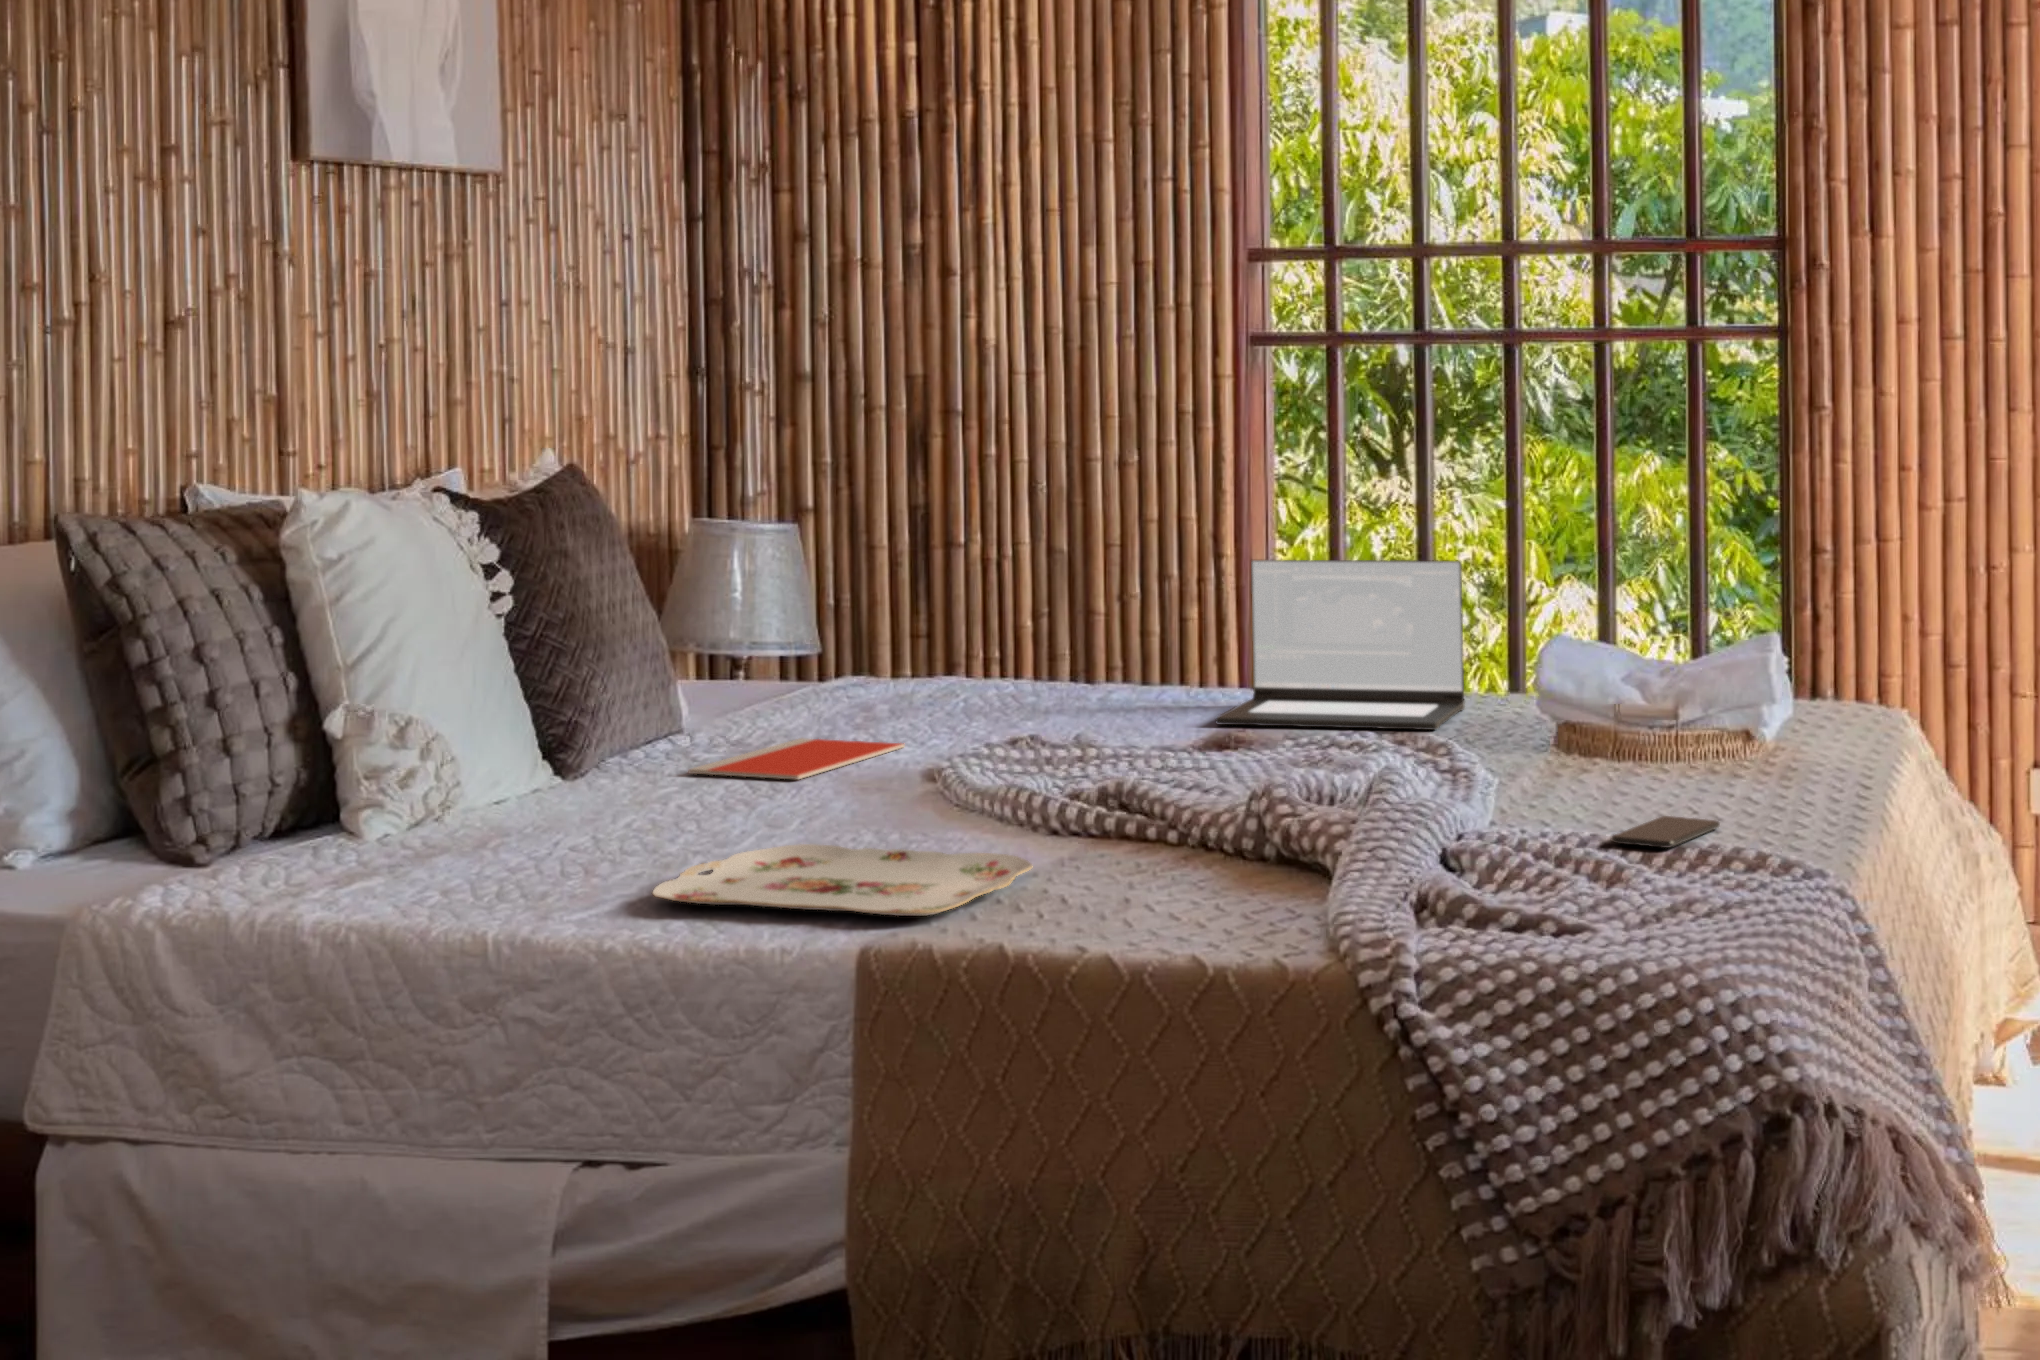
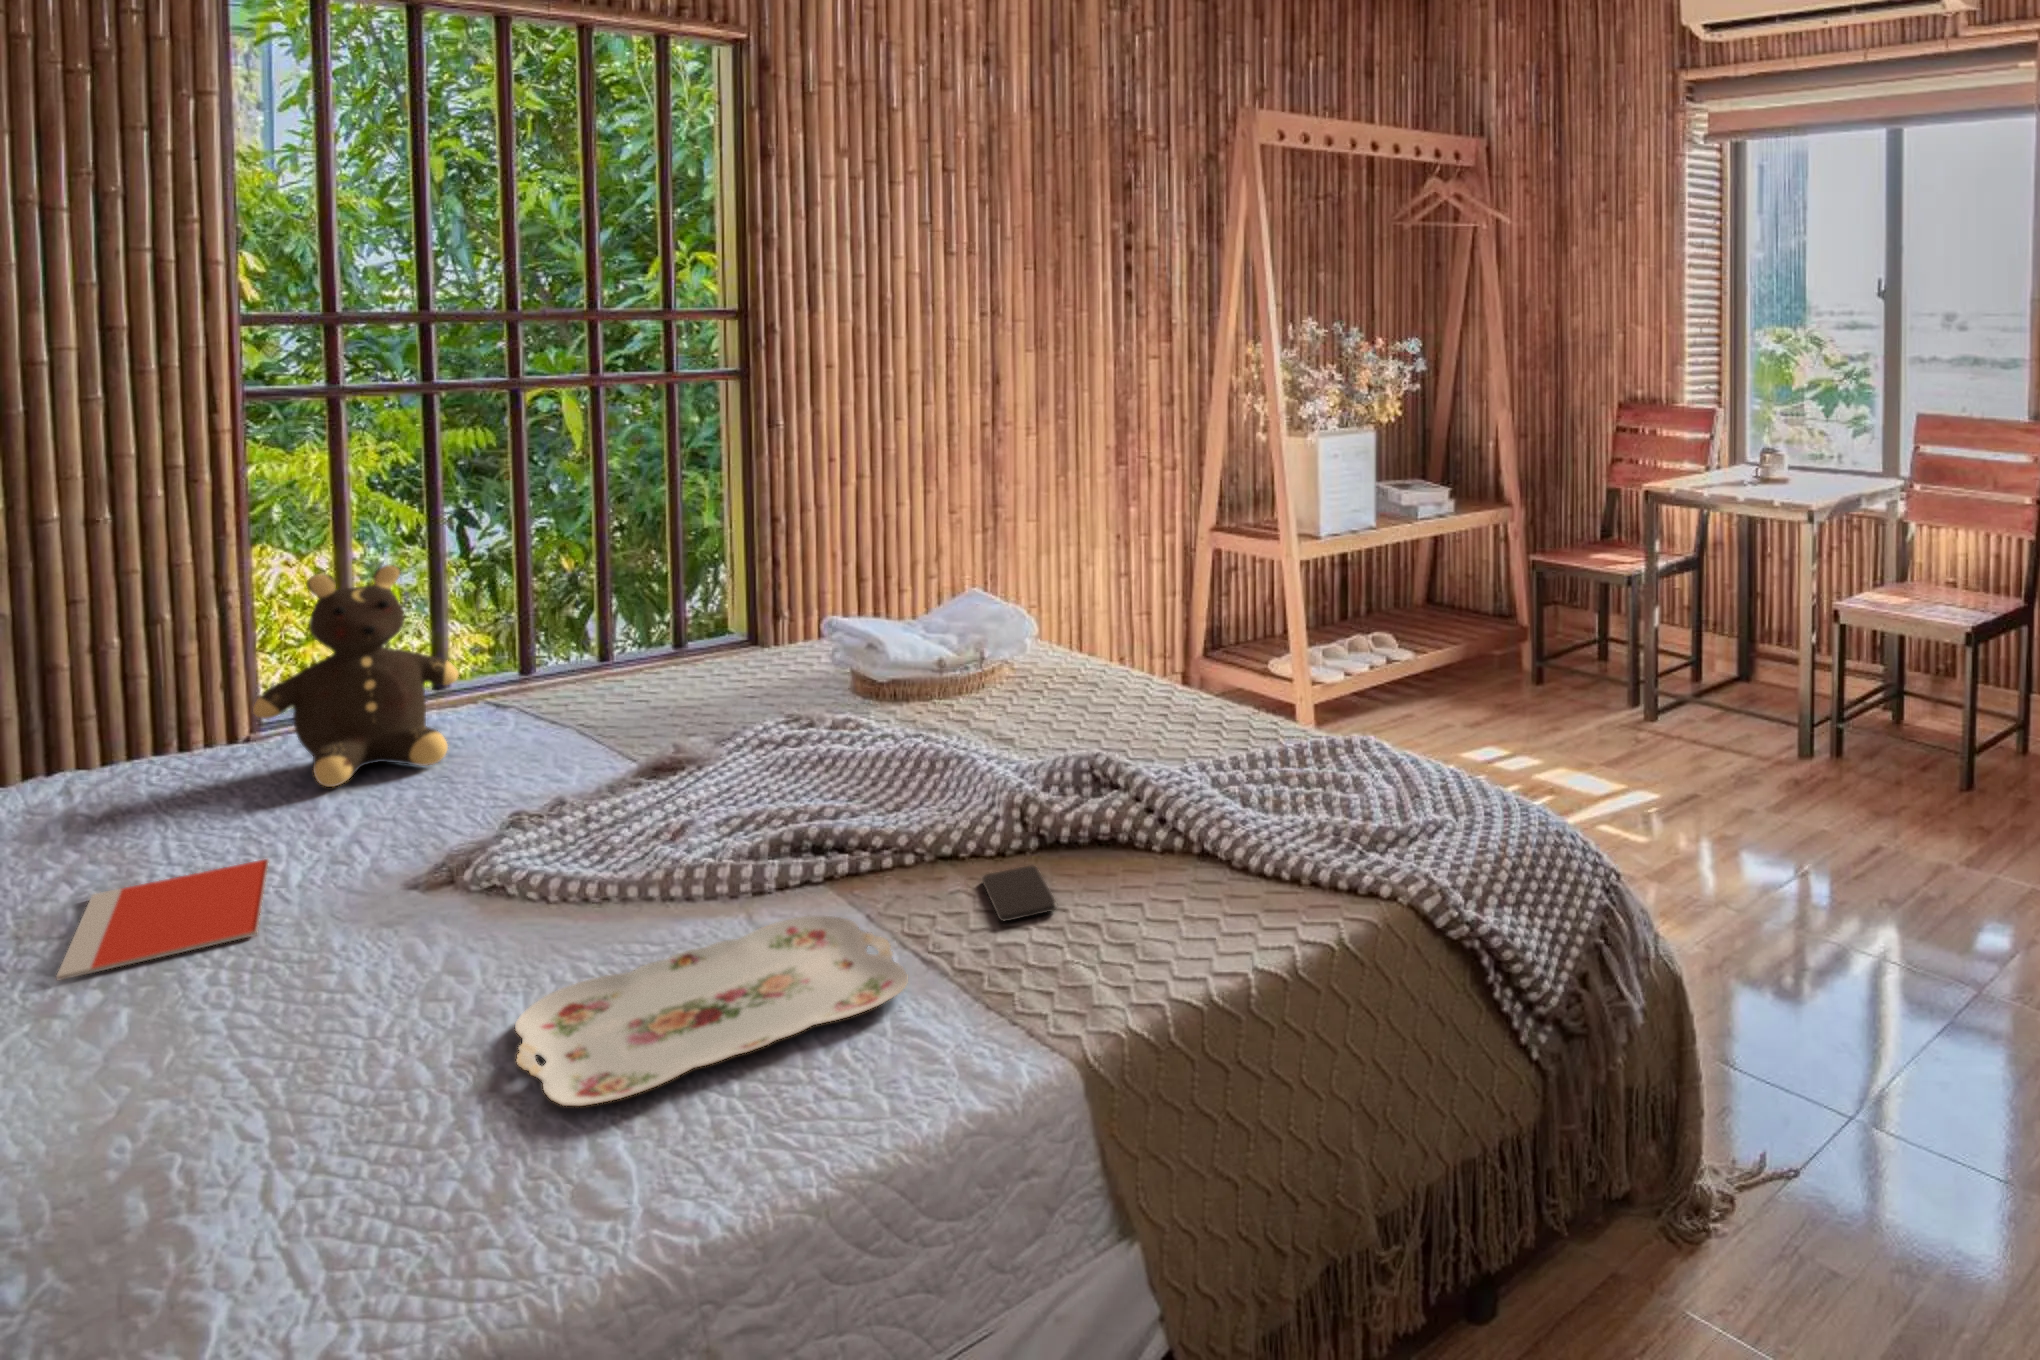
teddy bear: none [1017,494,1188,716] -> present [253,565,458,787]
laptop: present [1215,560,1465,730] -> none [521,574,759,749]
smartphone: present [1611,816,1720,848] -> present [982,866,1057,921]

